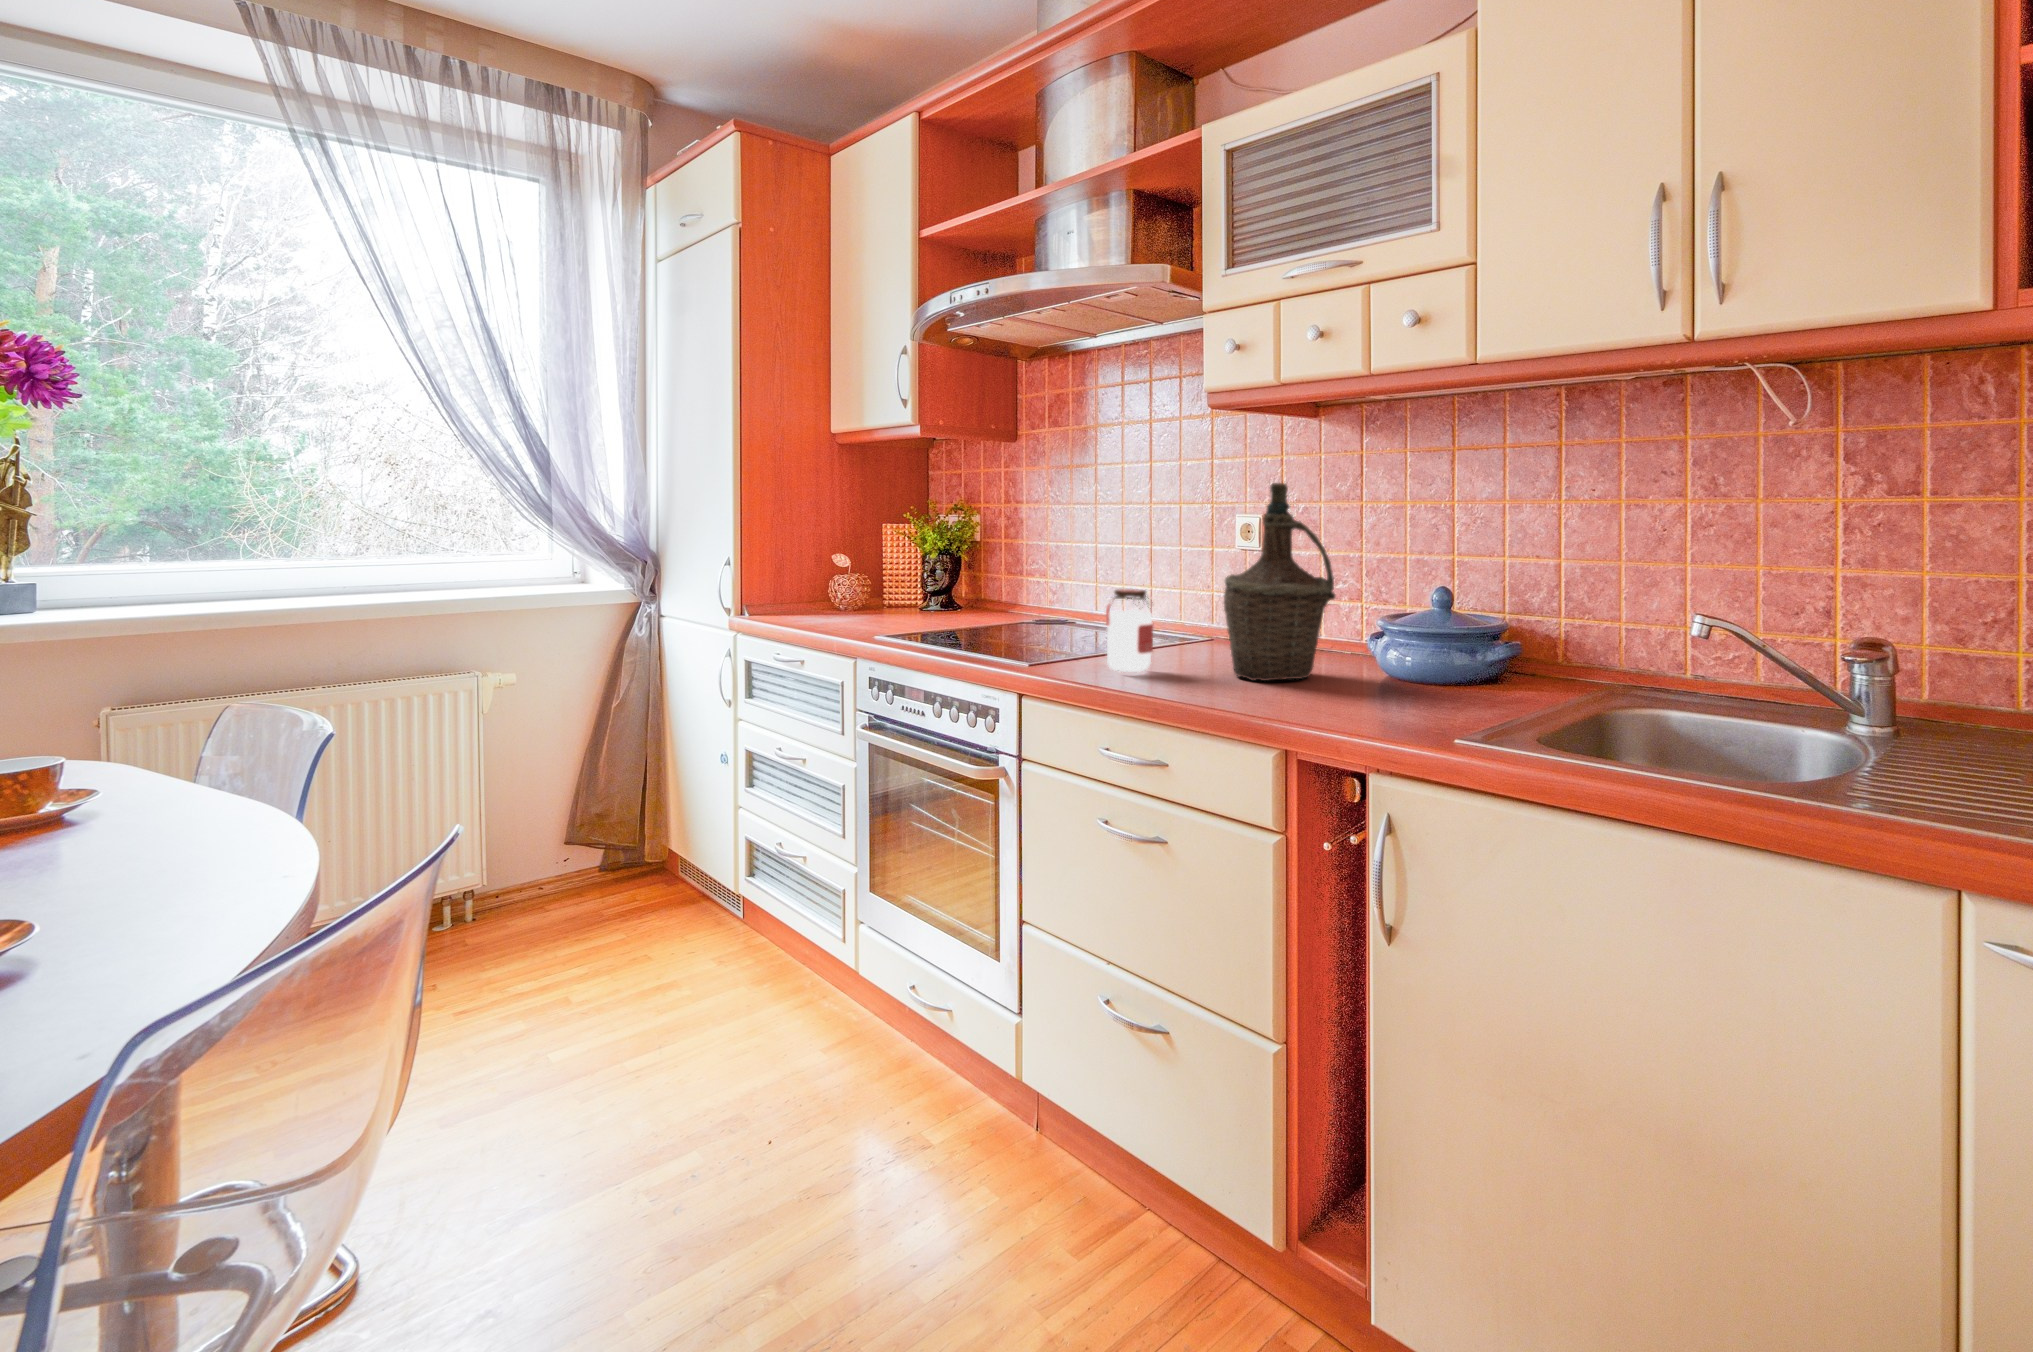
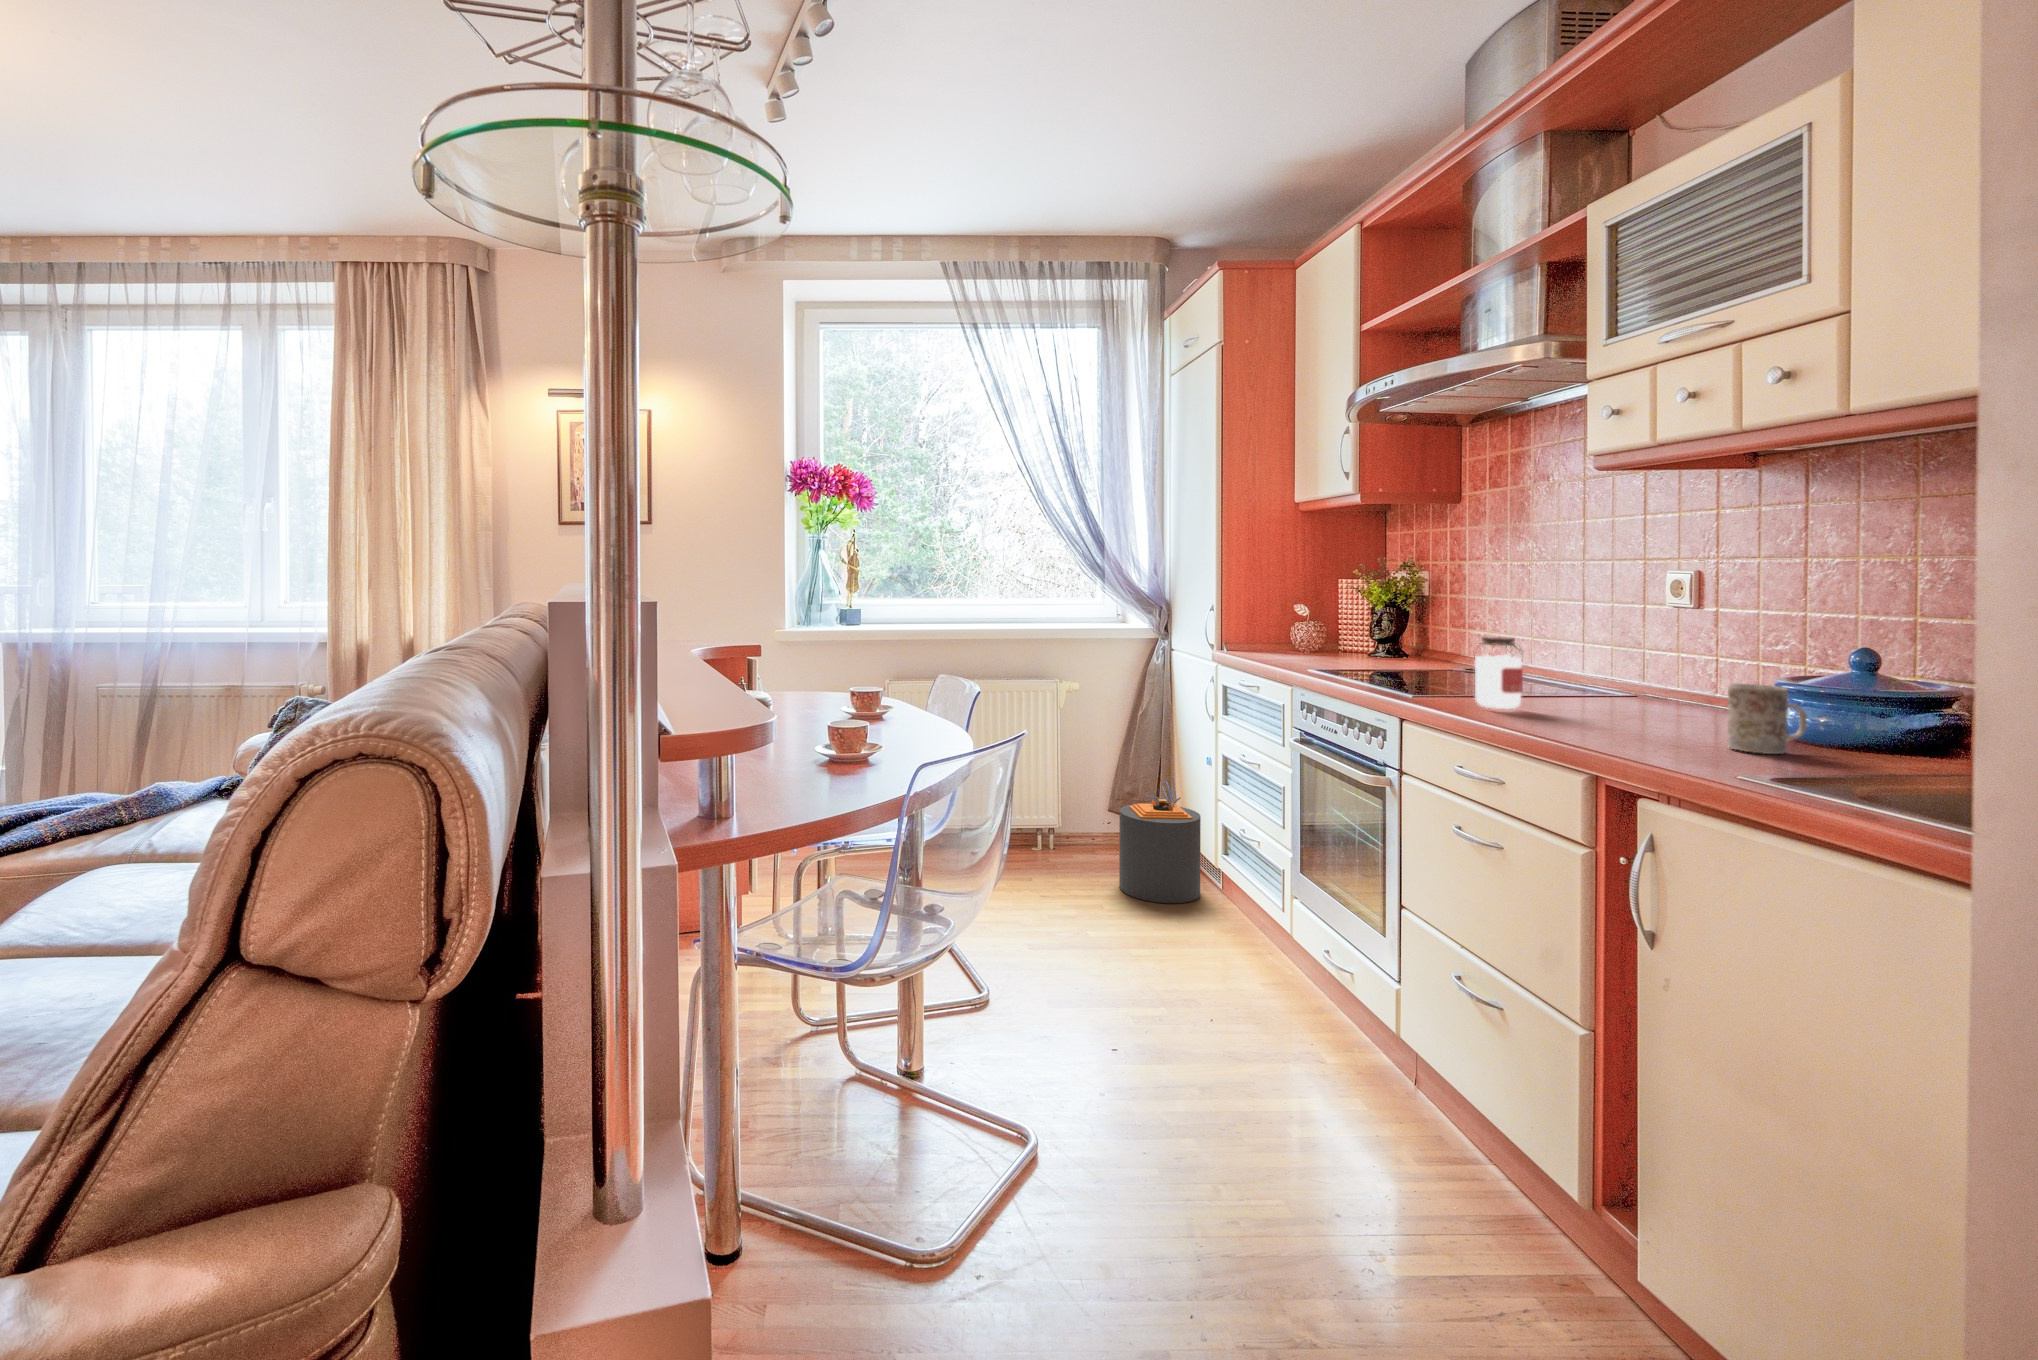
bottle: present [1224,483,1336,681] -> none [1589,540,1725,729]
mug: none [1364,630,1417,700] -> present [1728,684,1807,754]
trash can: none [598,786,718,971] -> present [1119,779,1201,903]

